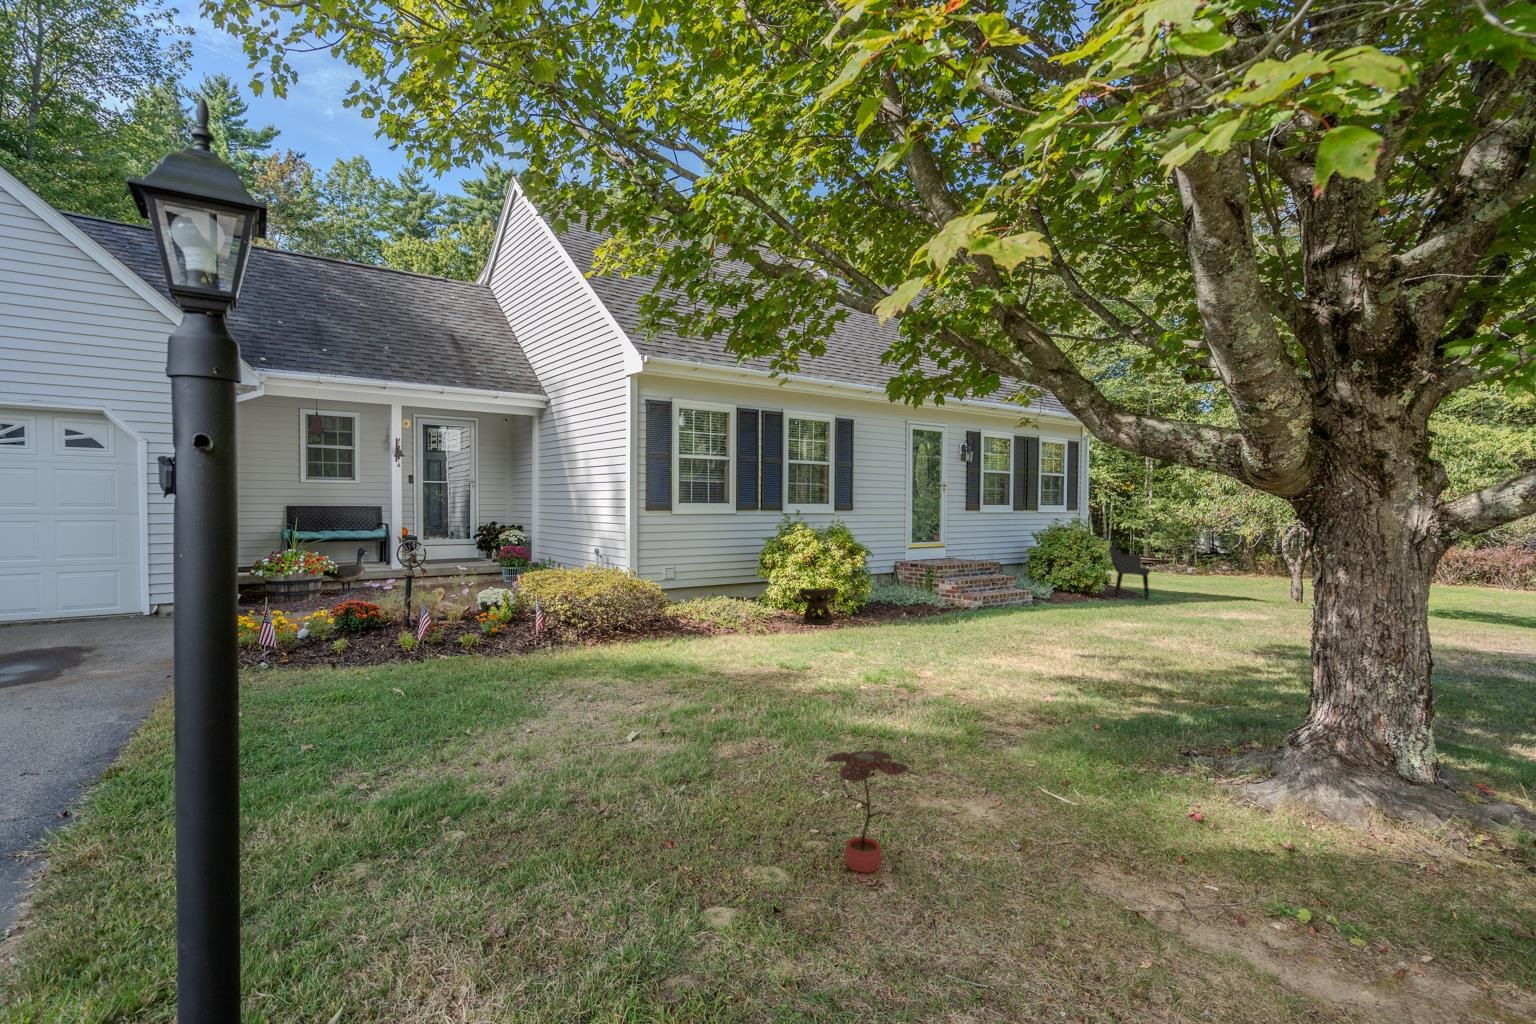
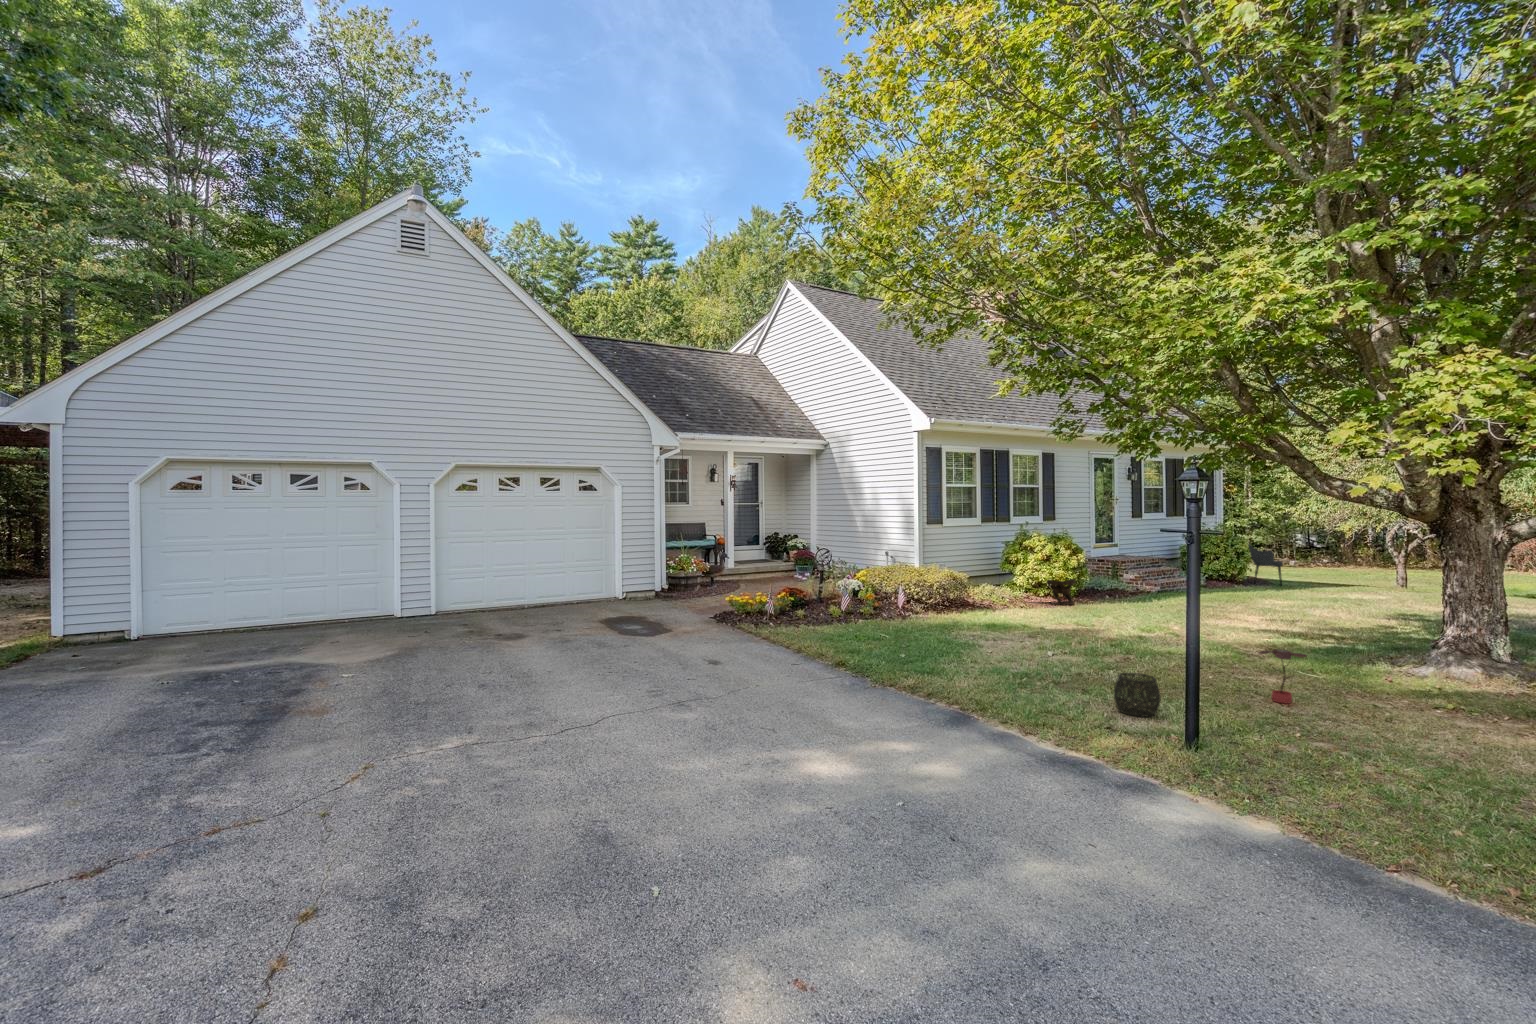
woven basket: none [413,814,522,938] -> present [1114,673,1160,717]

